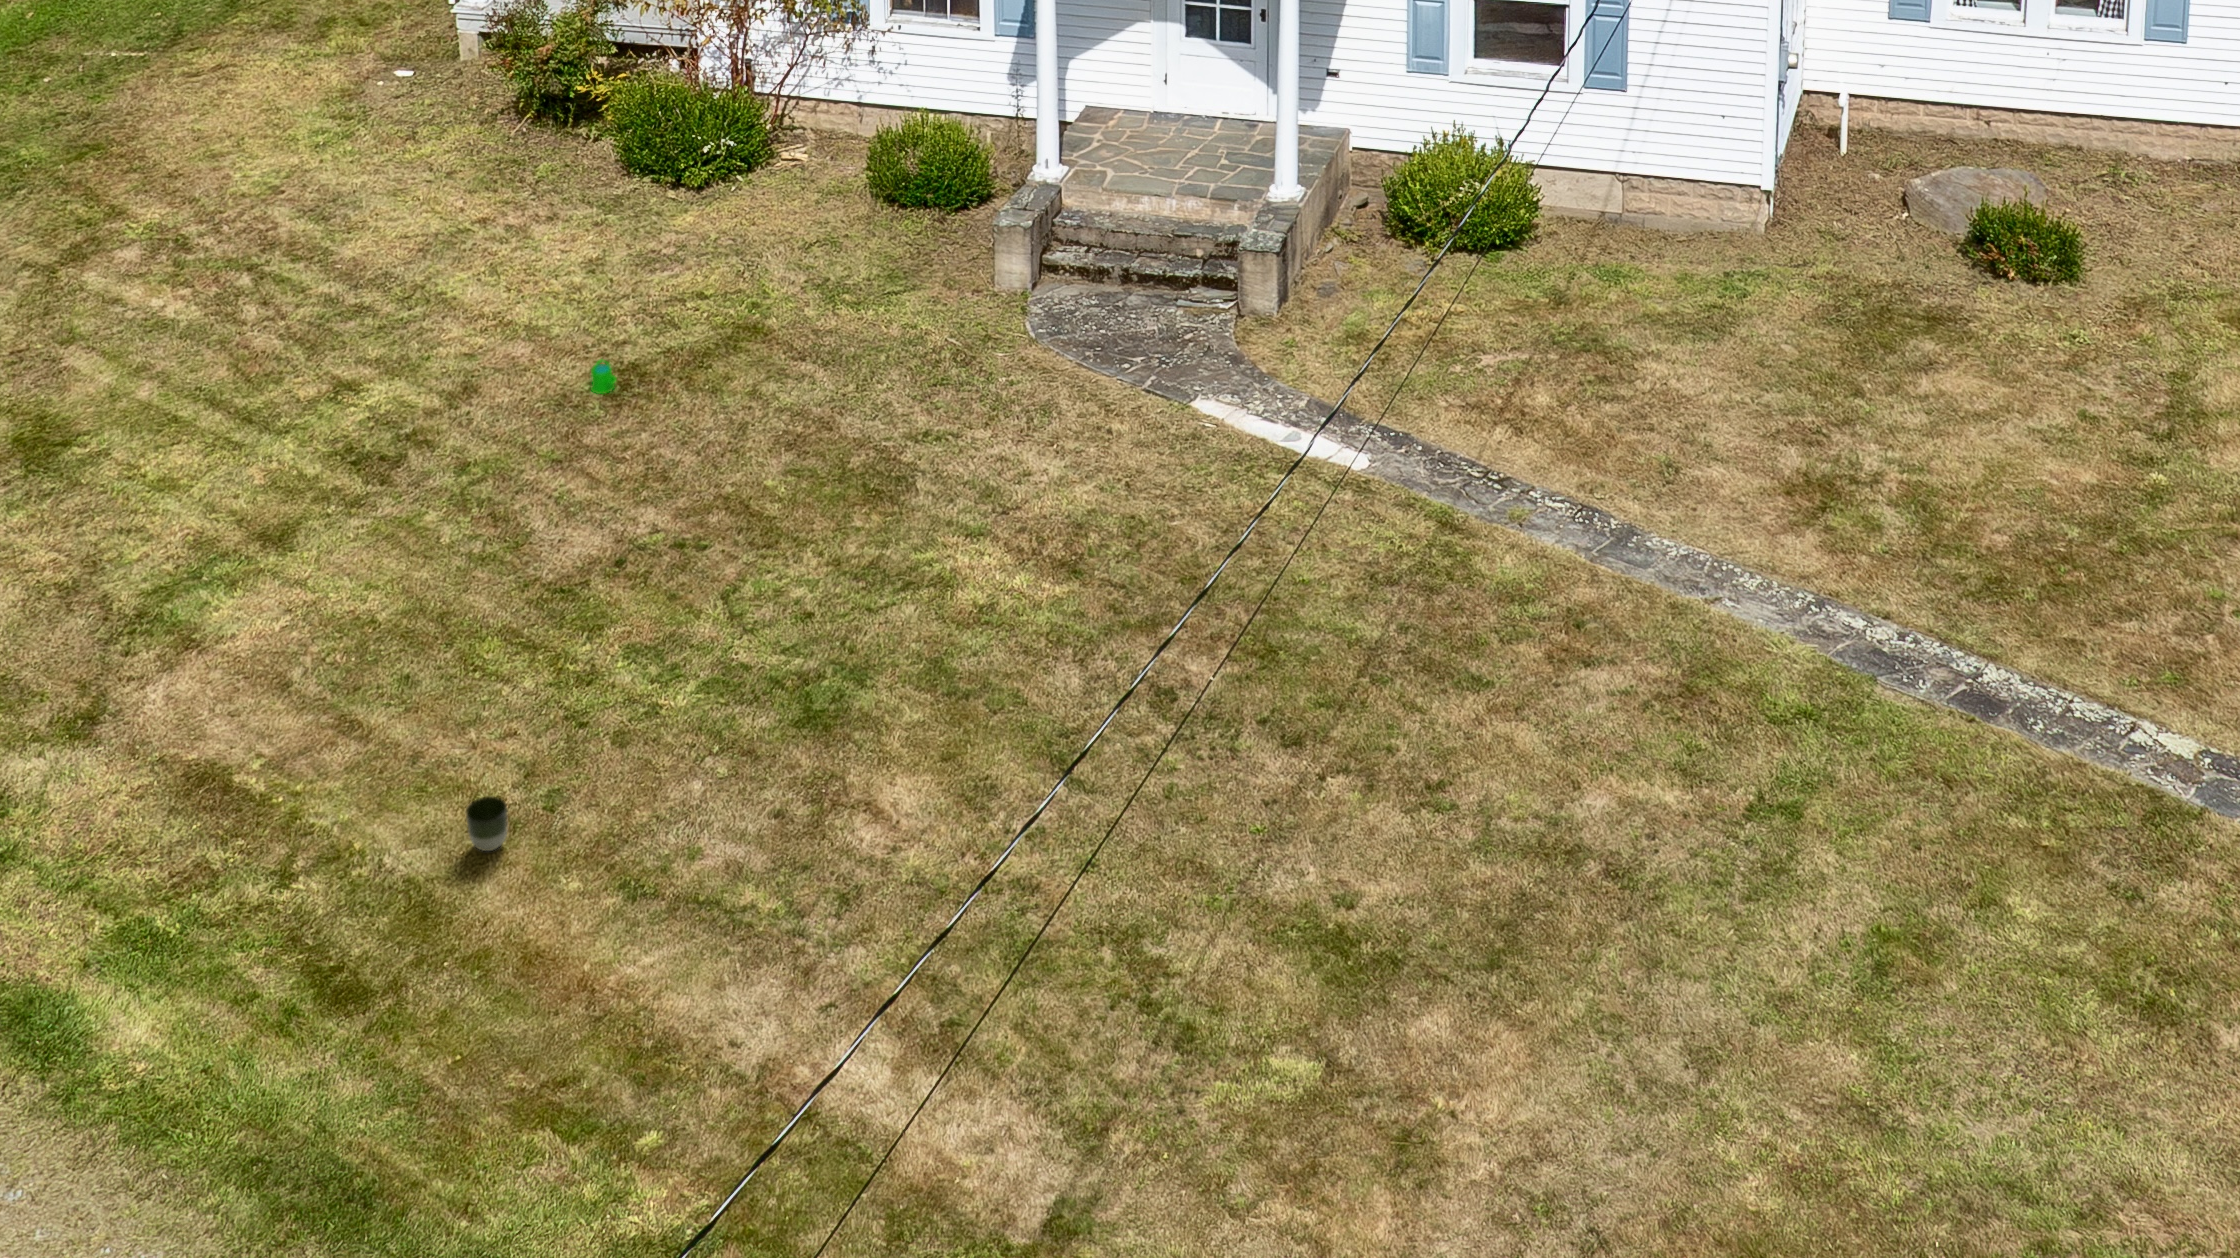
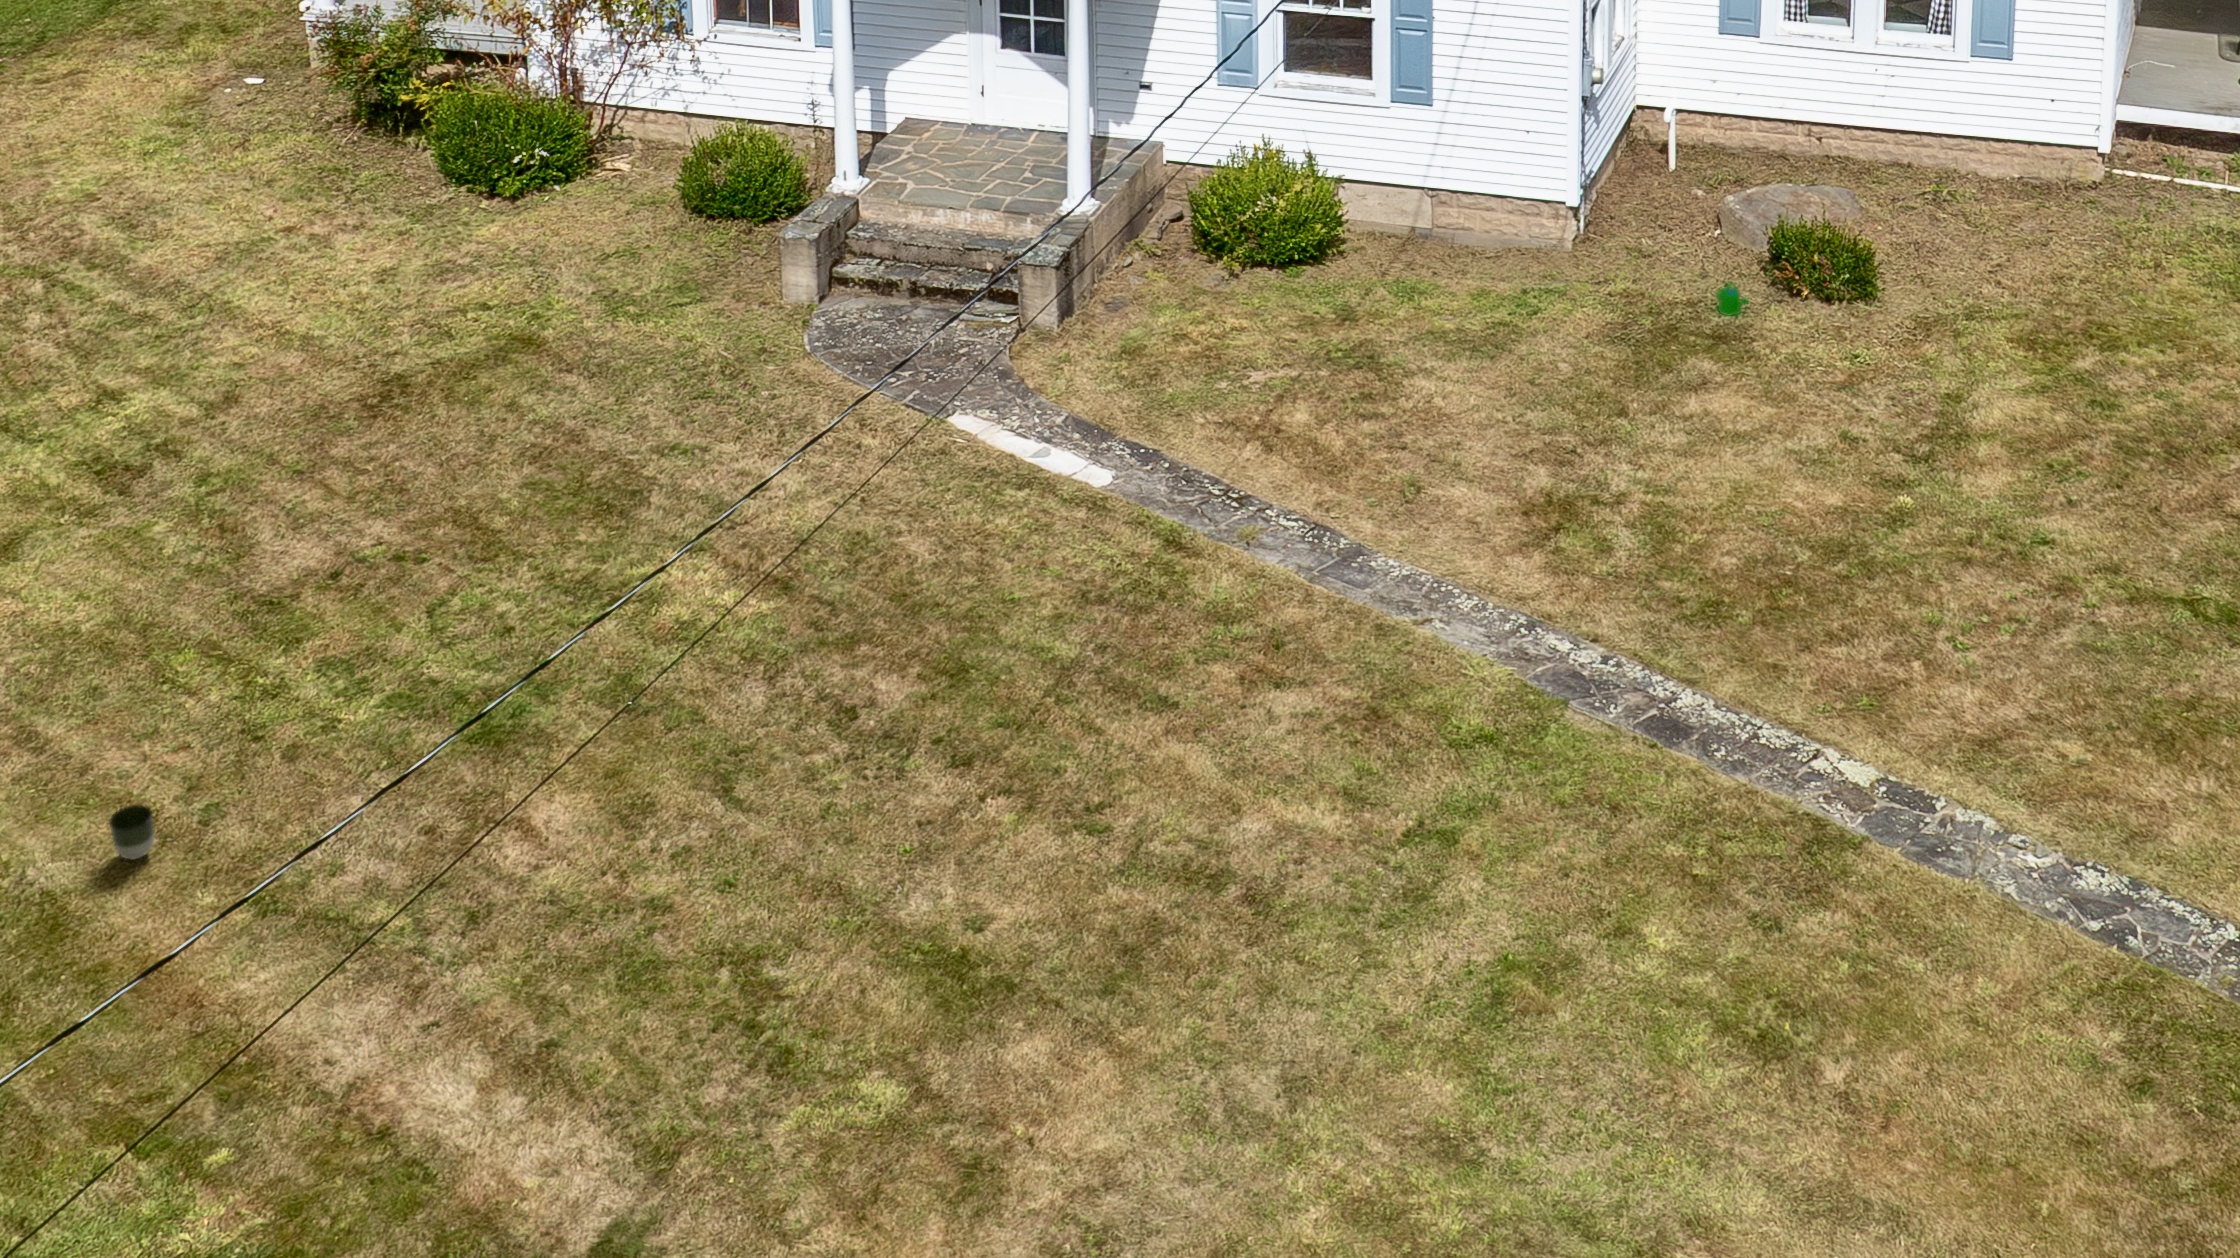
watering can: present [591,359,617,394] -> present [1716,282,1748,316]

